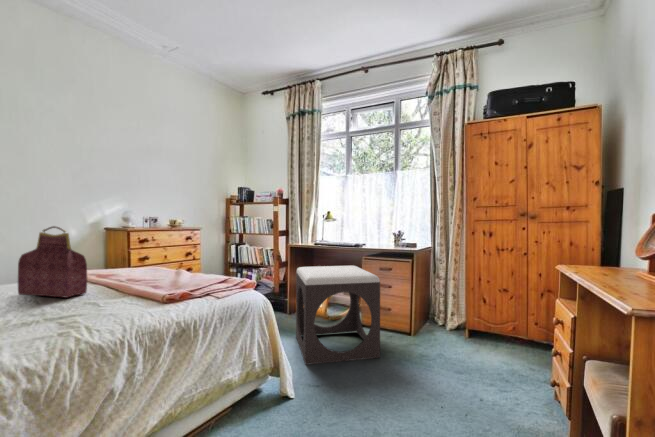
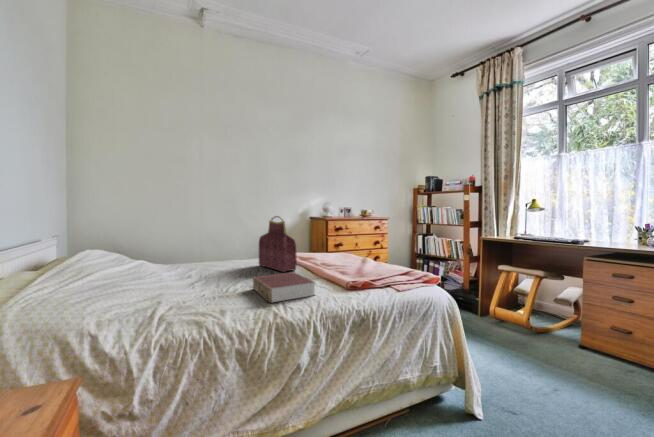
footstool: present [296,265,380,365] -> none [490,265,637,413]
book: none [25,294,126,331] -> present [253,272,315,303]

